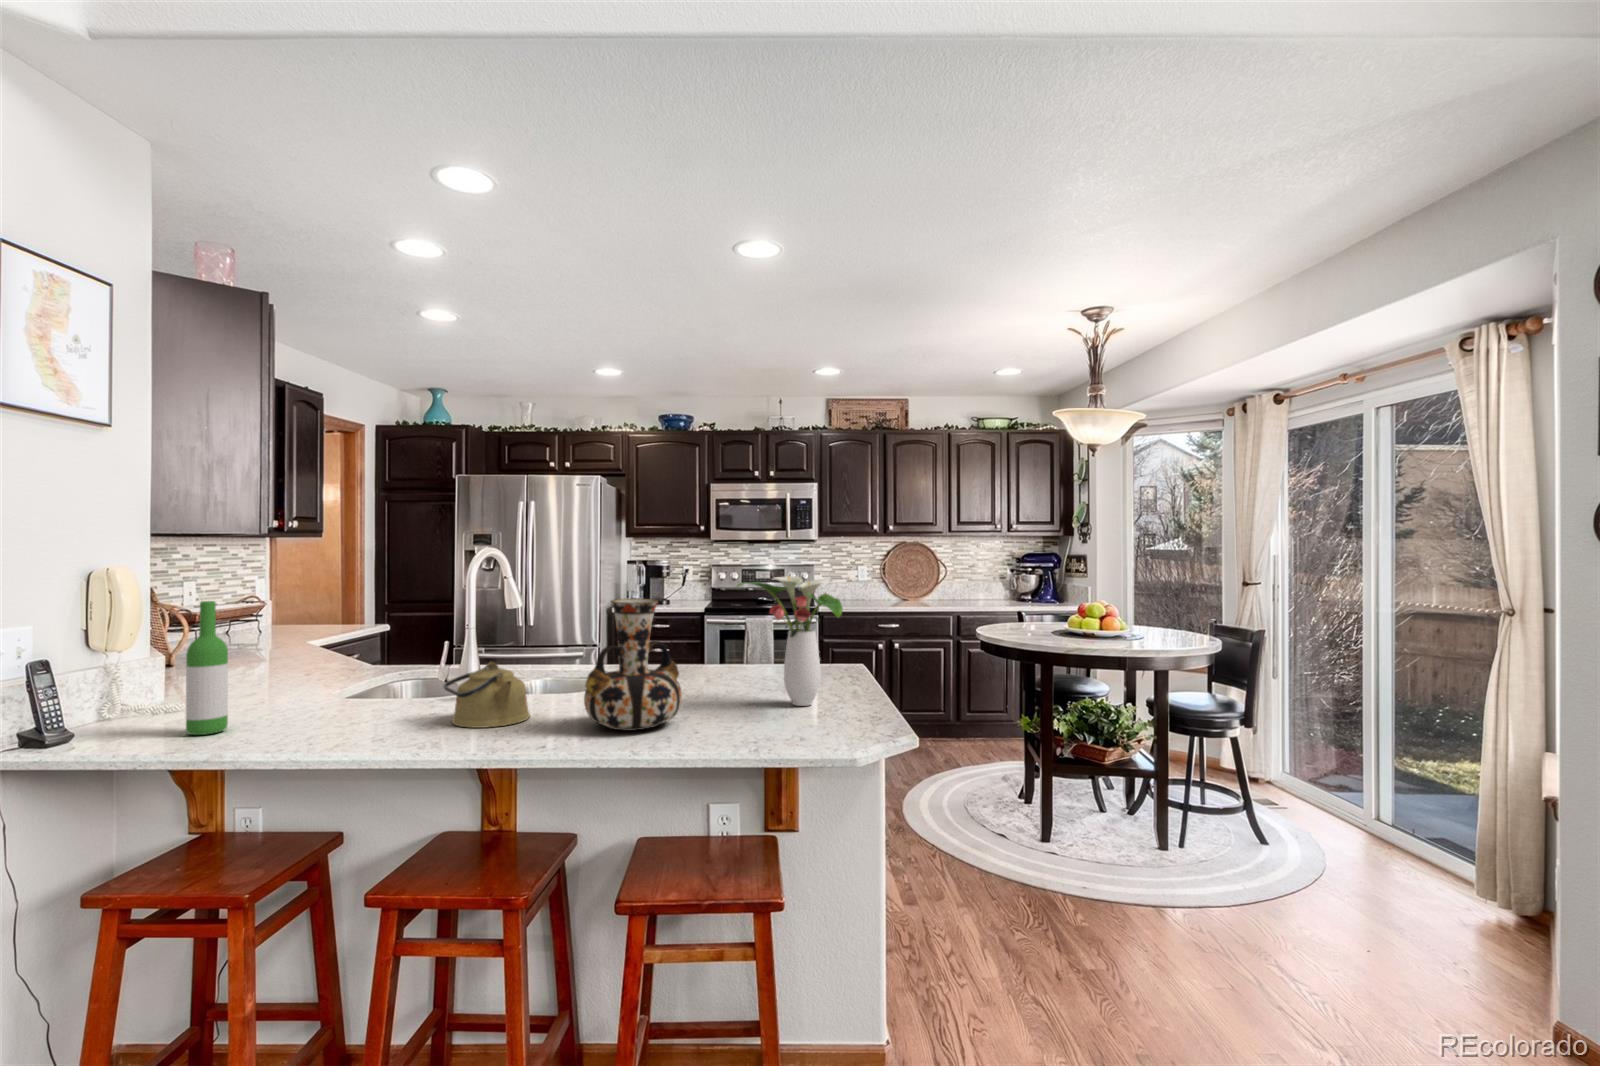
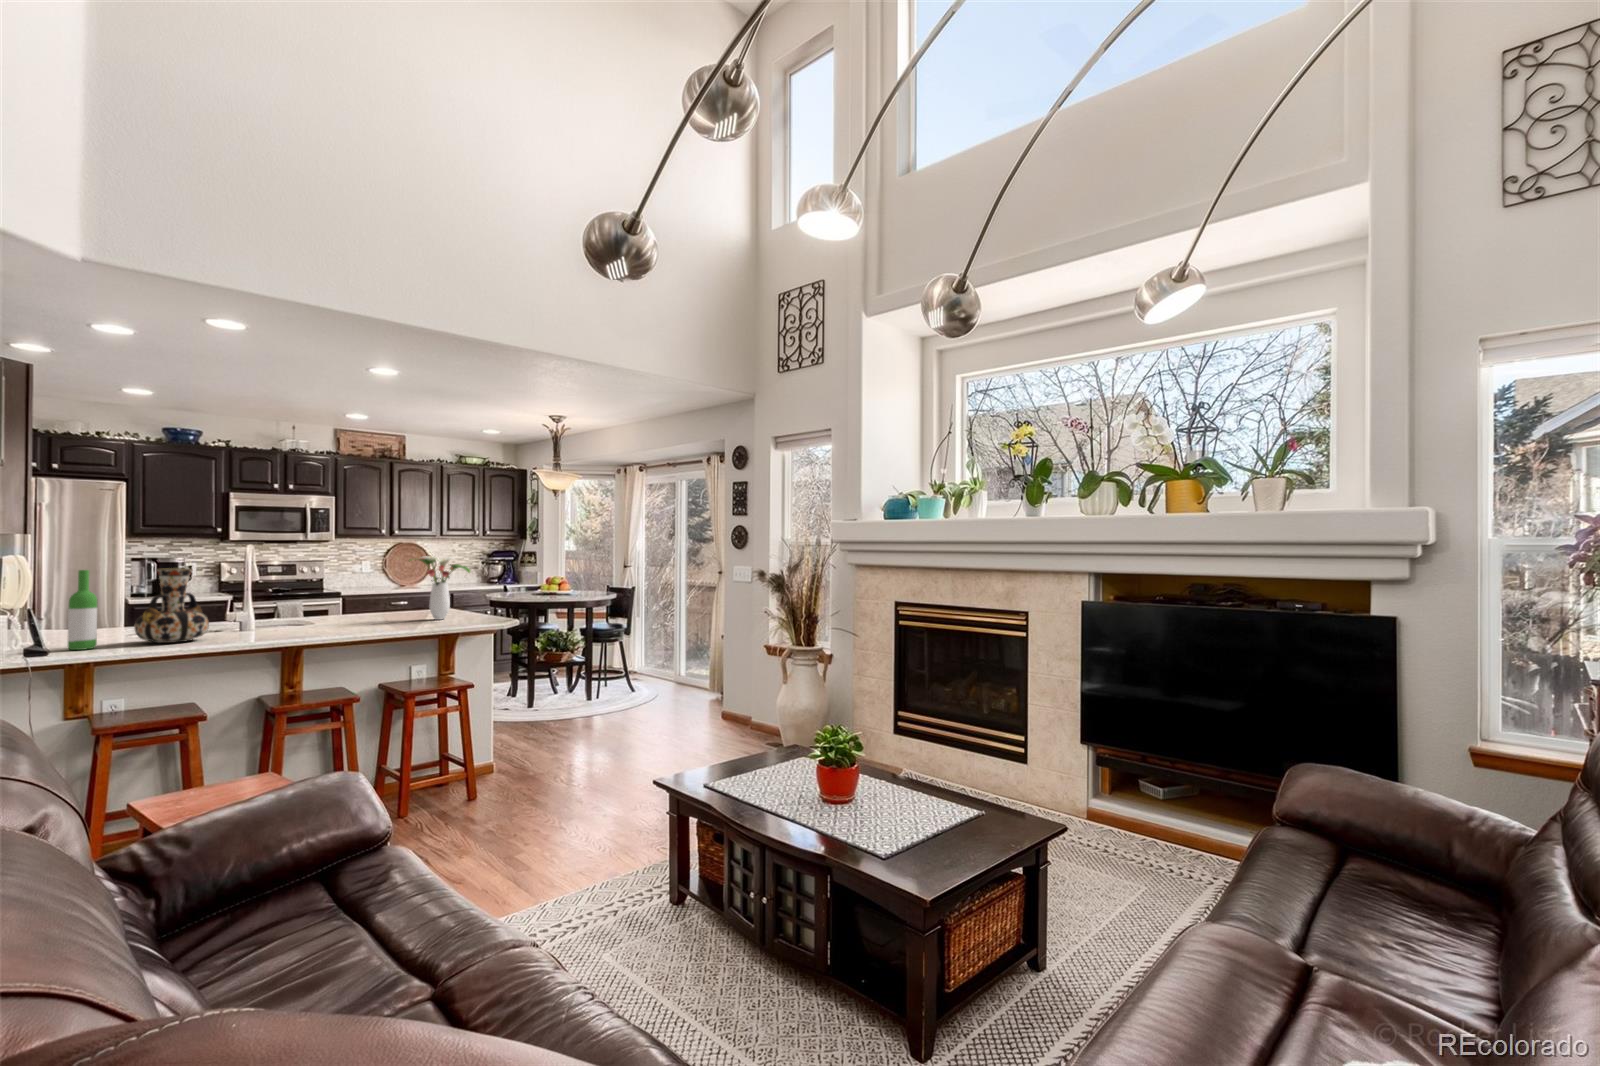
vase: present [584,599,682,730] -> present [134,568,209,643]
kettle: present [444,662,530,728] -> none [239,602,299,636]

